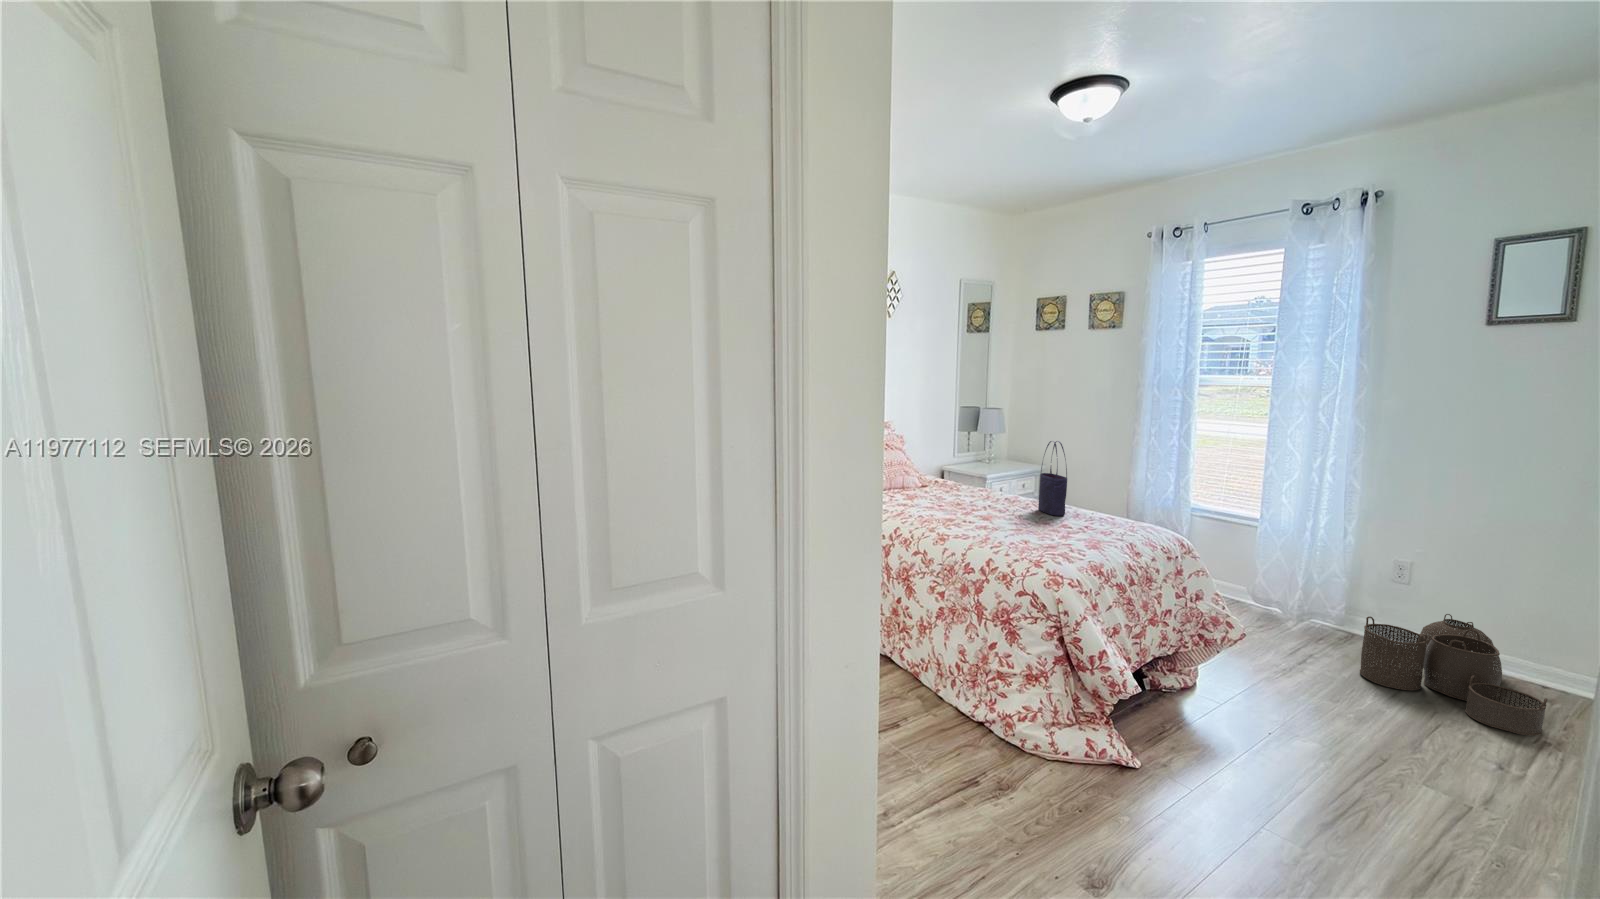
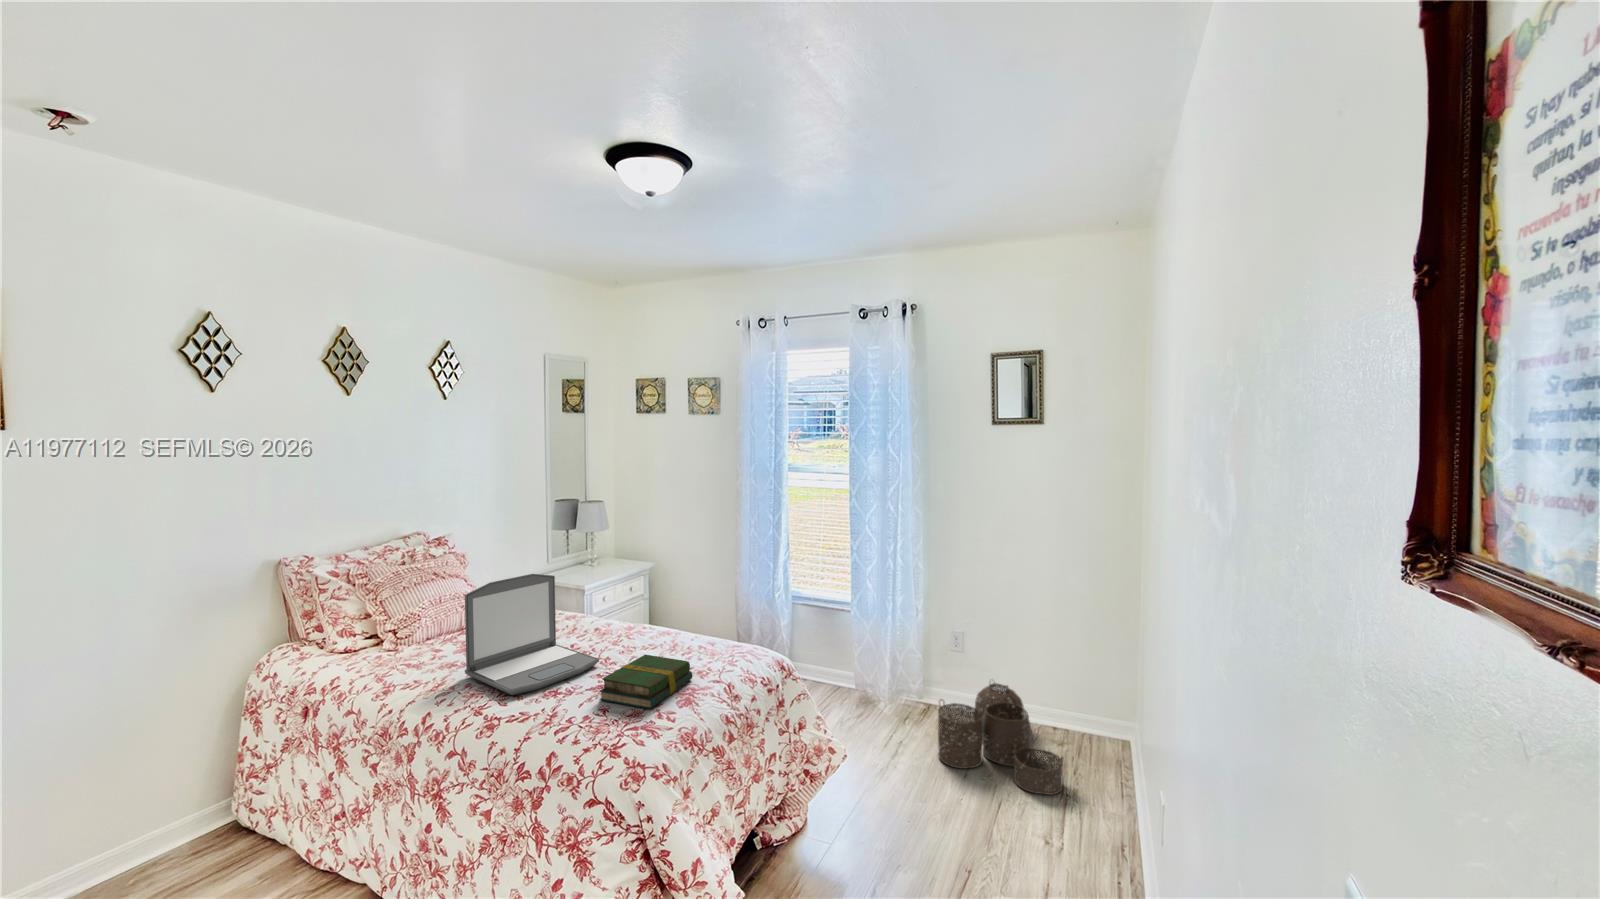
tote bag: present [1038,441,1067,516] -> none [631,560,661,652]
laptop: none [918,444,1015,524] -> present [465,574,599,695]
book: none [1021,512,1097,545] -> present [599,655,692,709]

